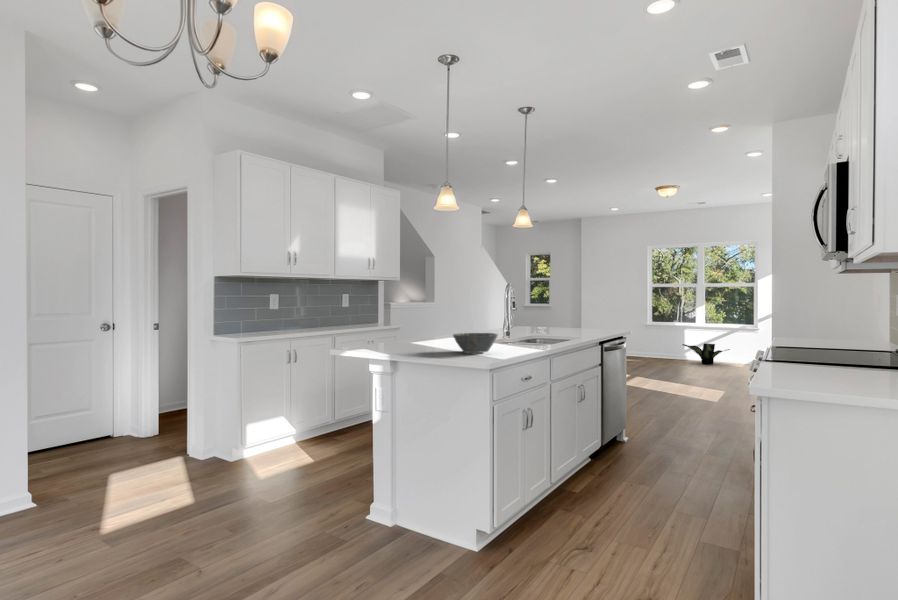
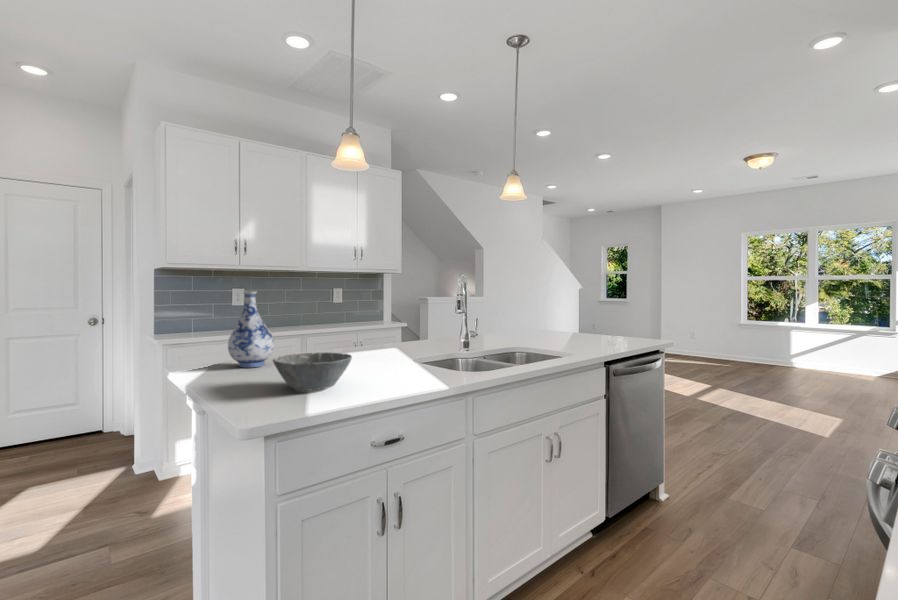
vase: none [385,295,414,347] -> present [228,291,274,367]
potted plant: present [683,343,729,365] -> none [788,349,856,375]

